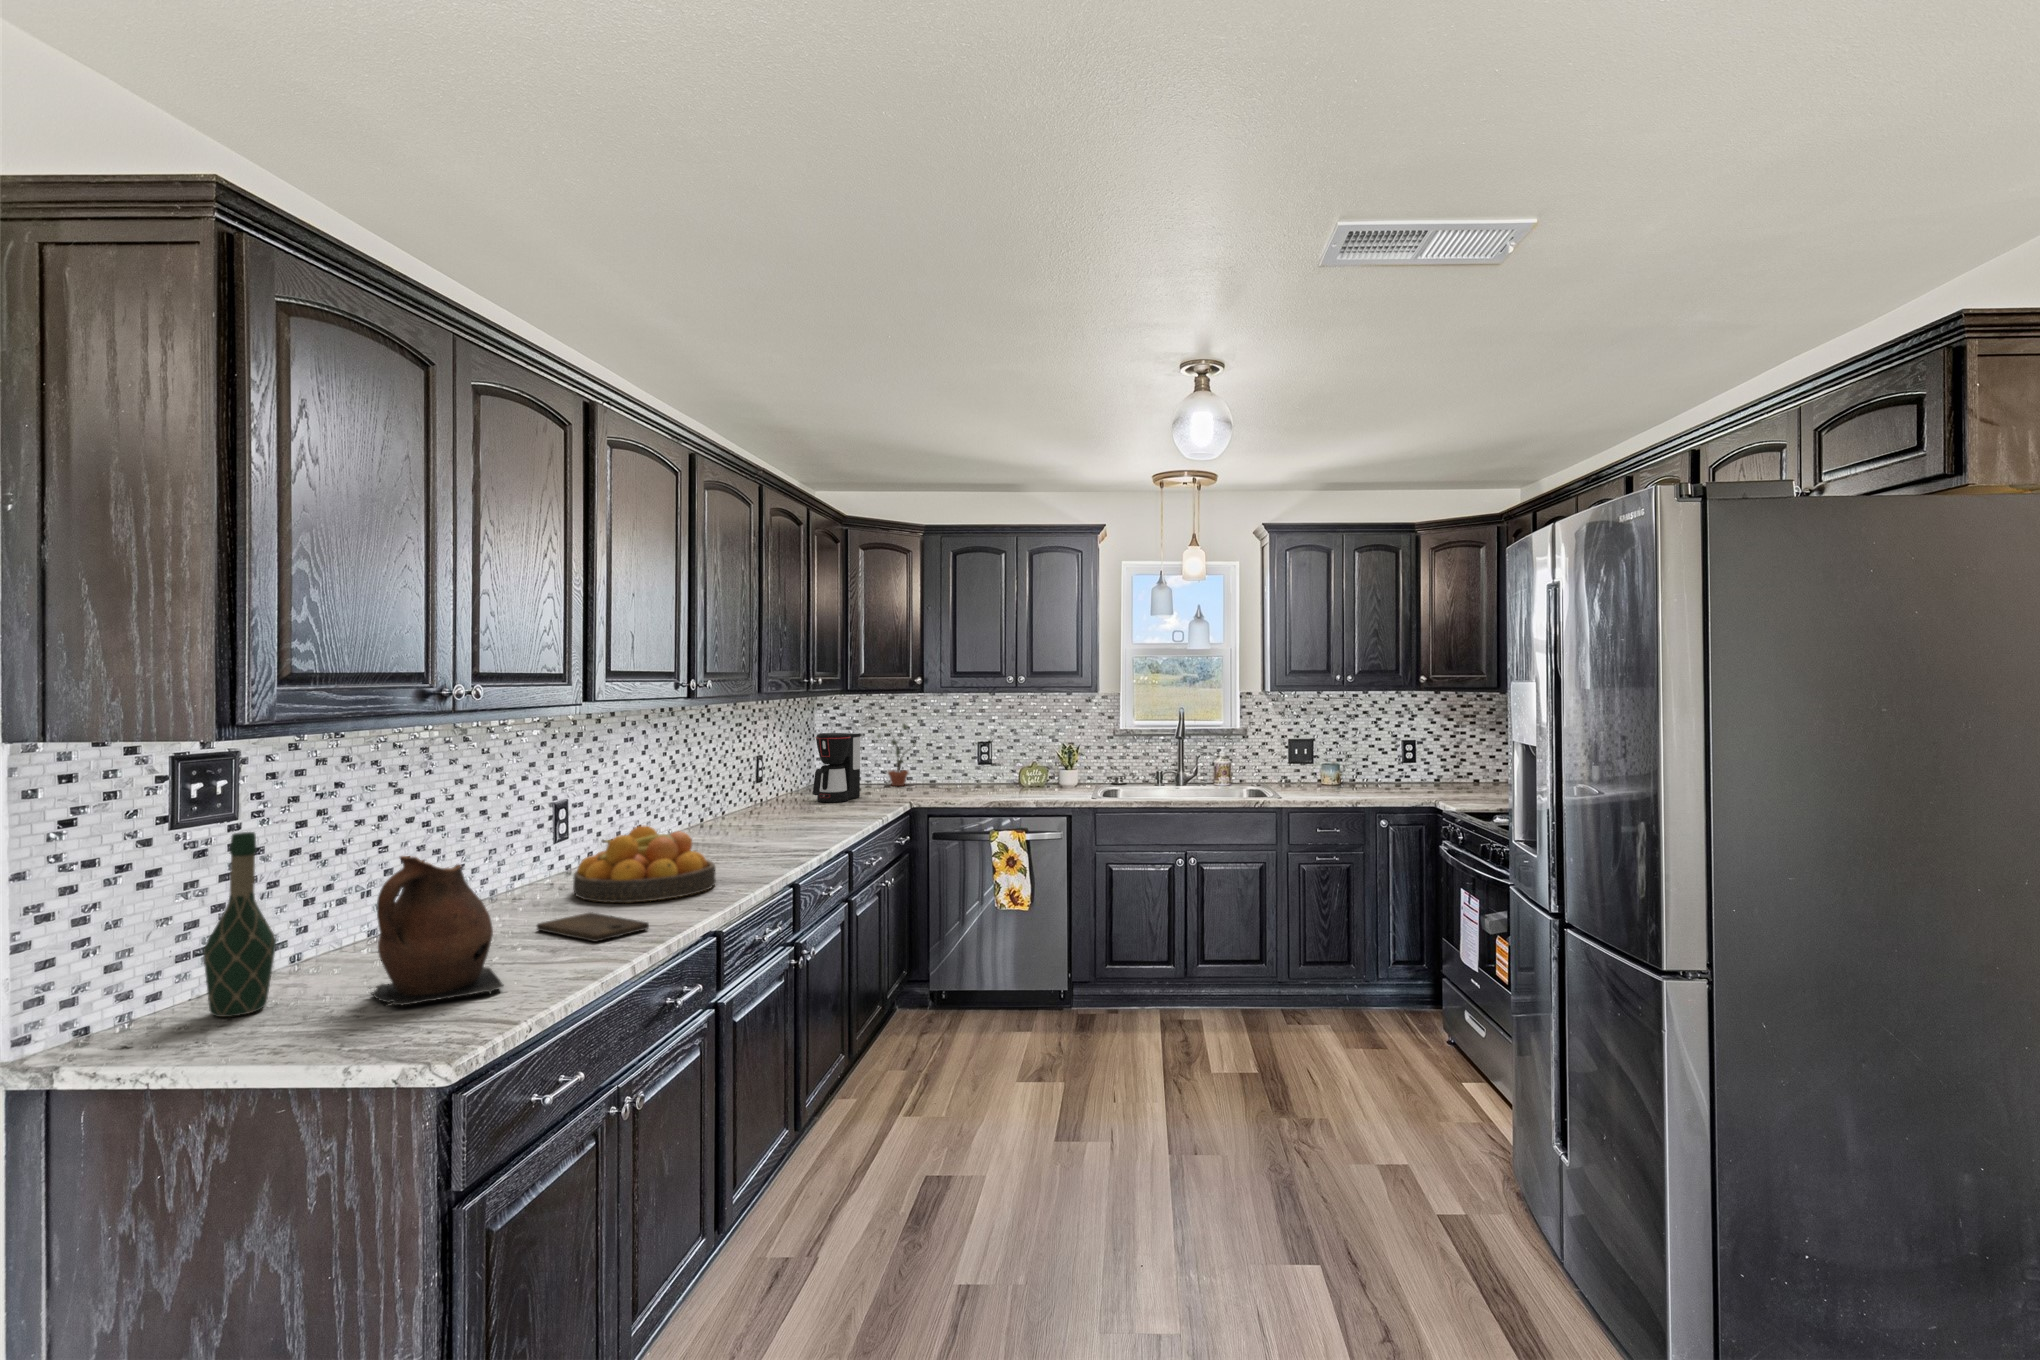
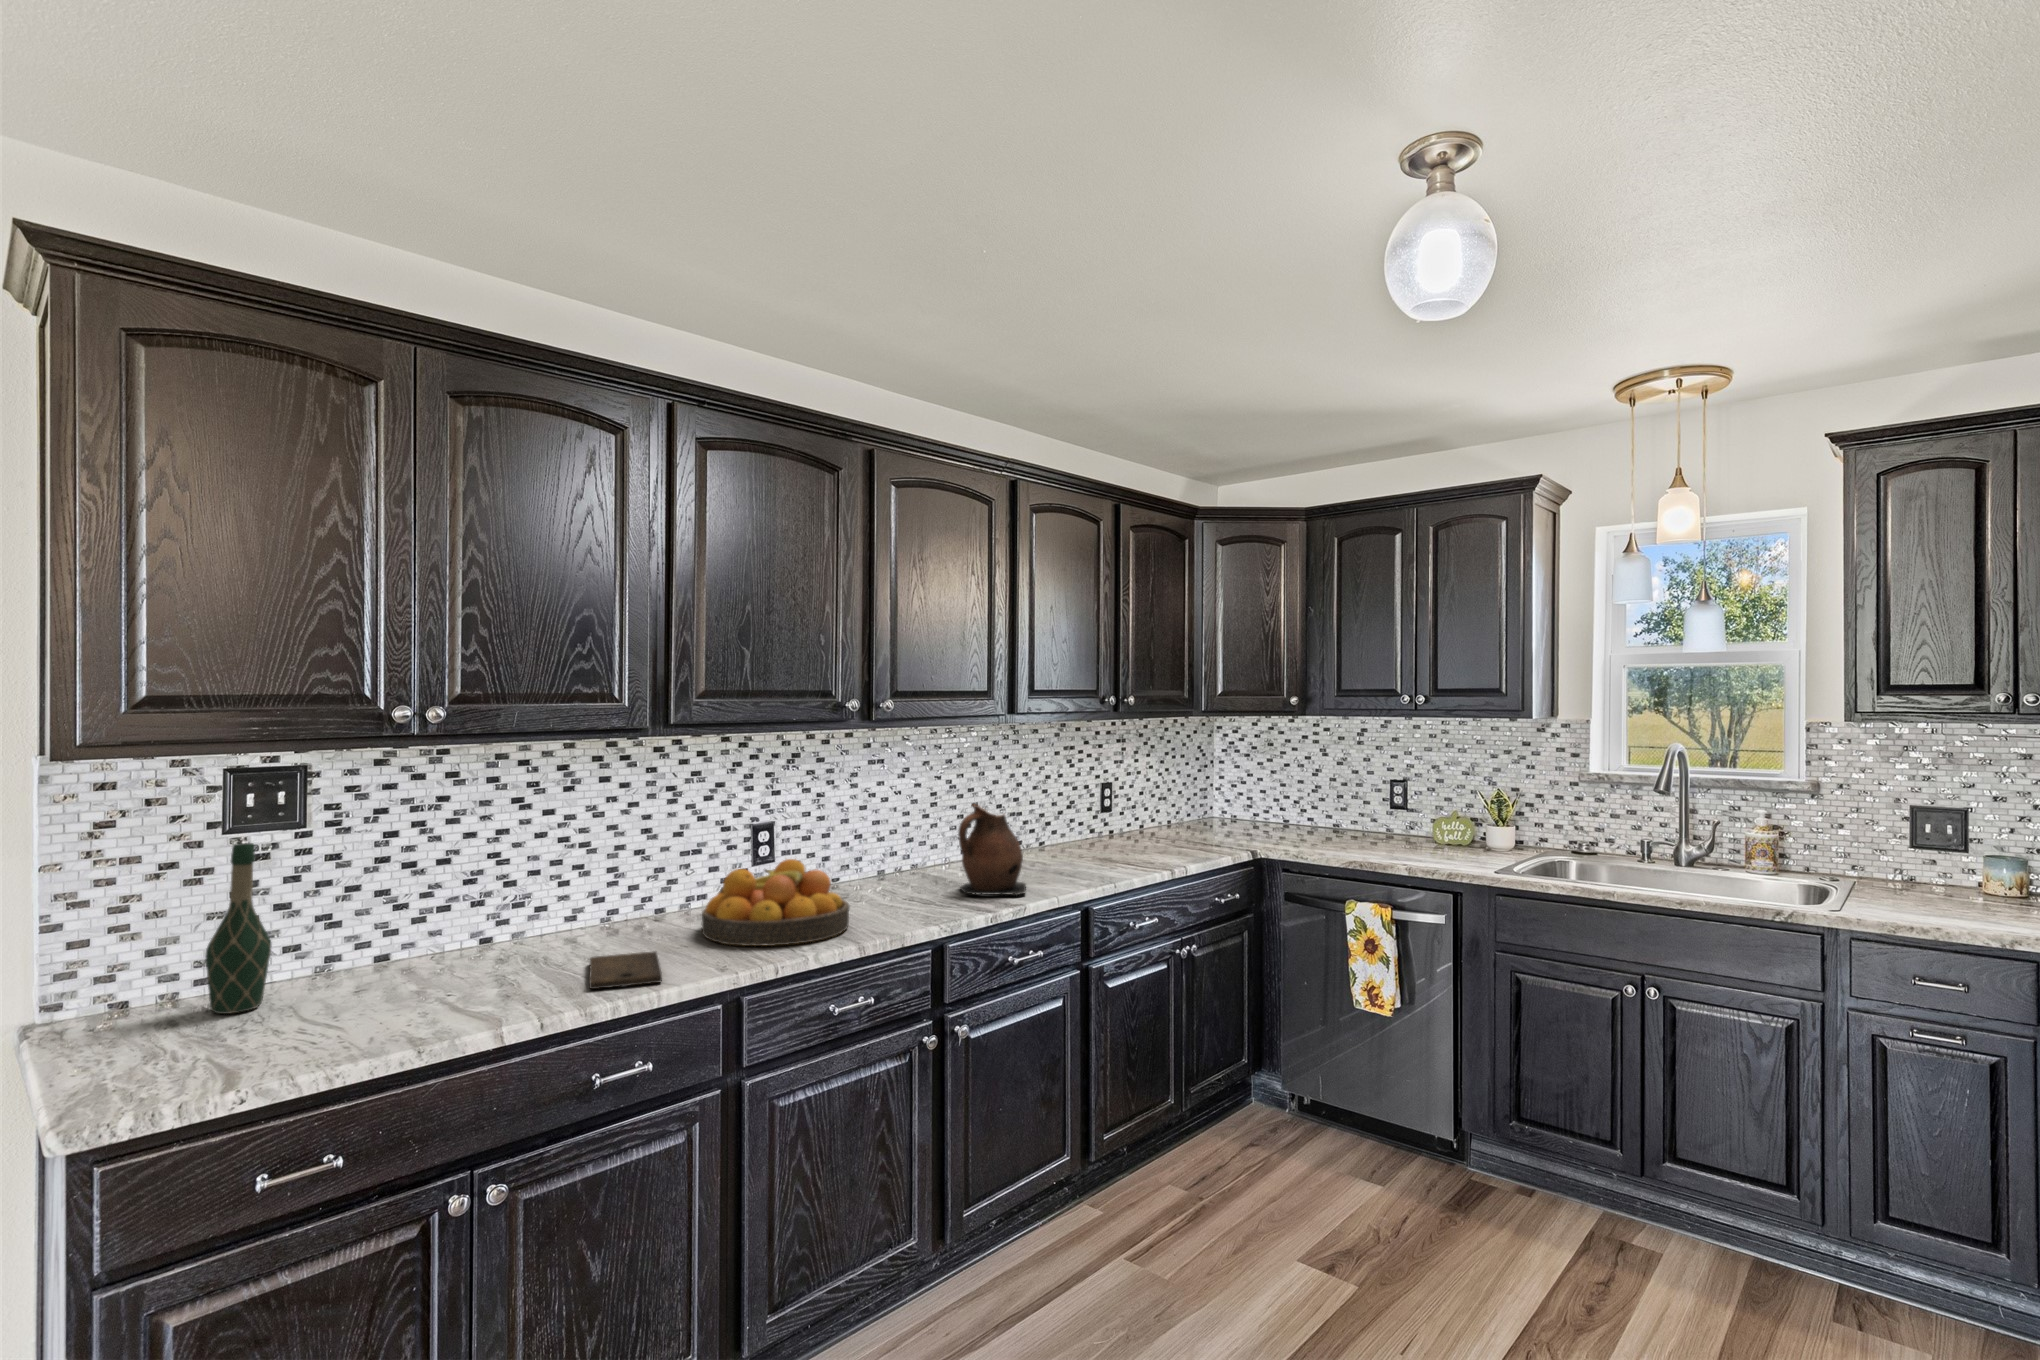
potted plant: present [878,724,916,786] -> none [1272,743,1348,827]
coffee maker: present [813,733,860,802] -> none [1155,761,1223,842]
ceramic pitcher: present [369,856,503,1006] -> present [958,805,1026,895]

